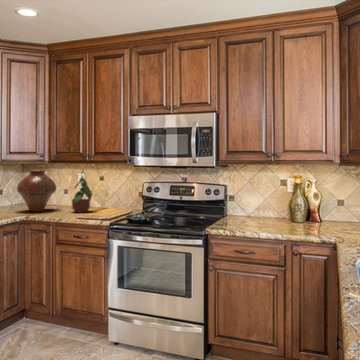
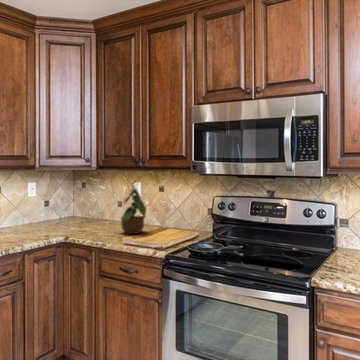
vase: present [17,170,56,211] -> none [57,179,105,230]

